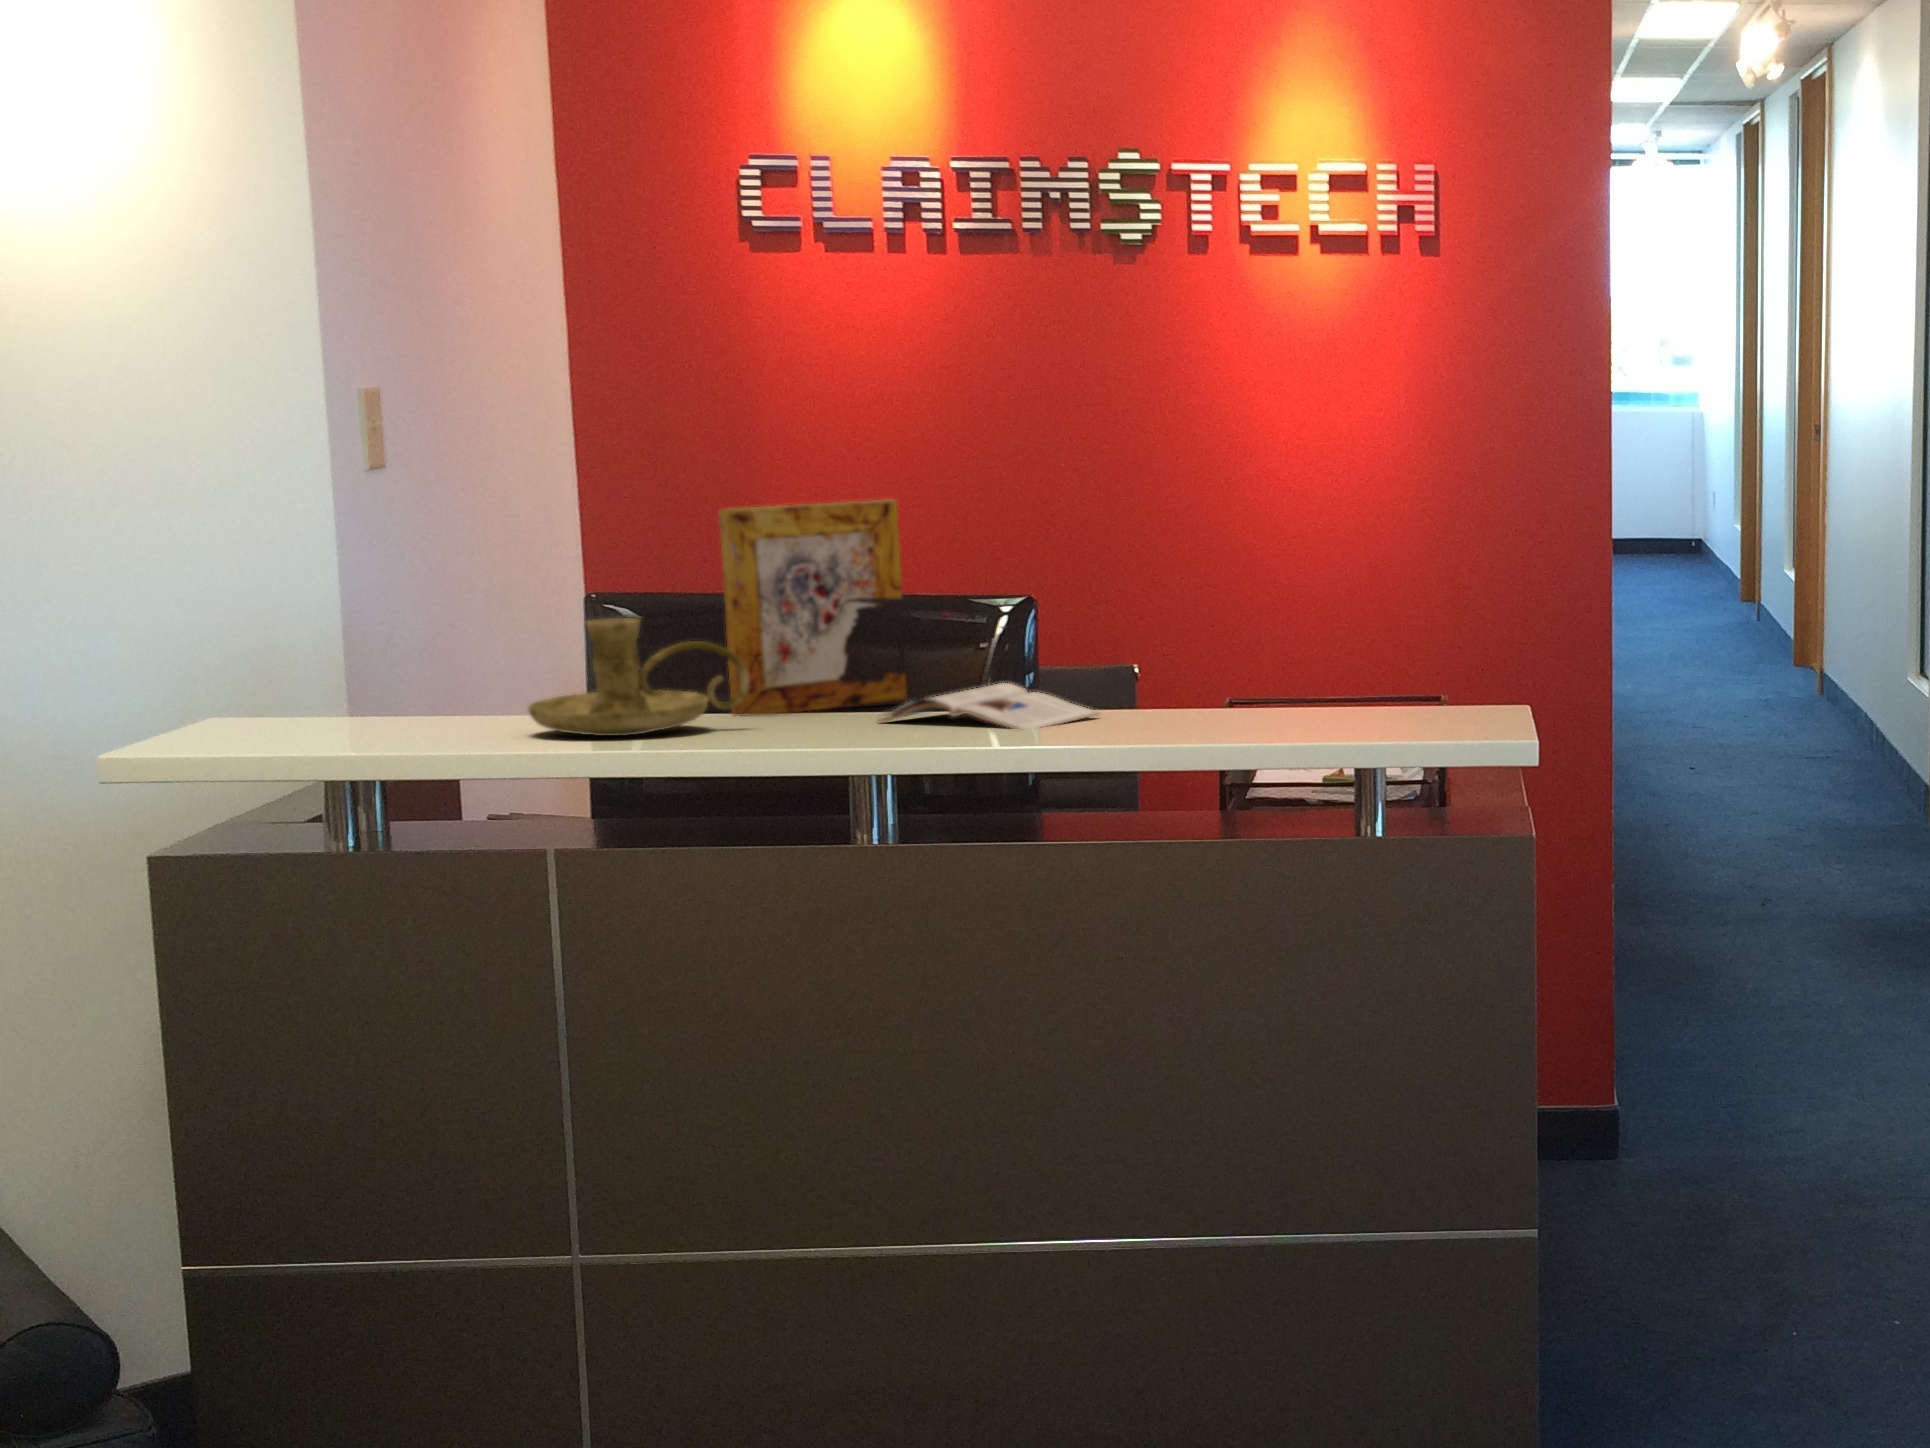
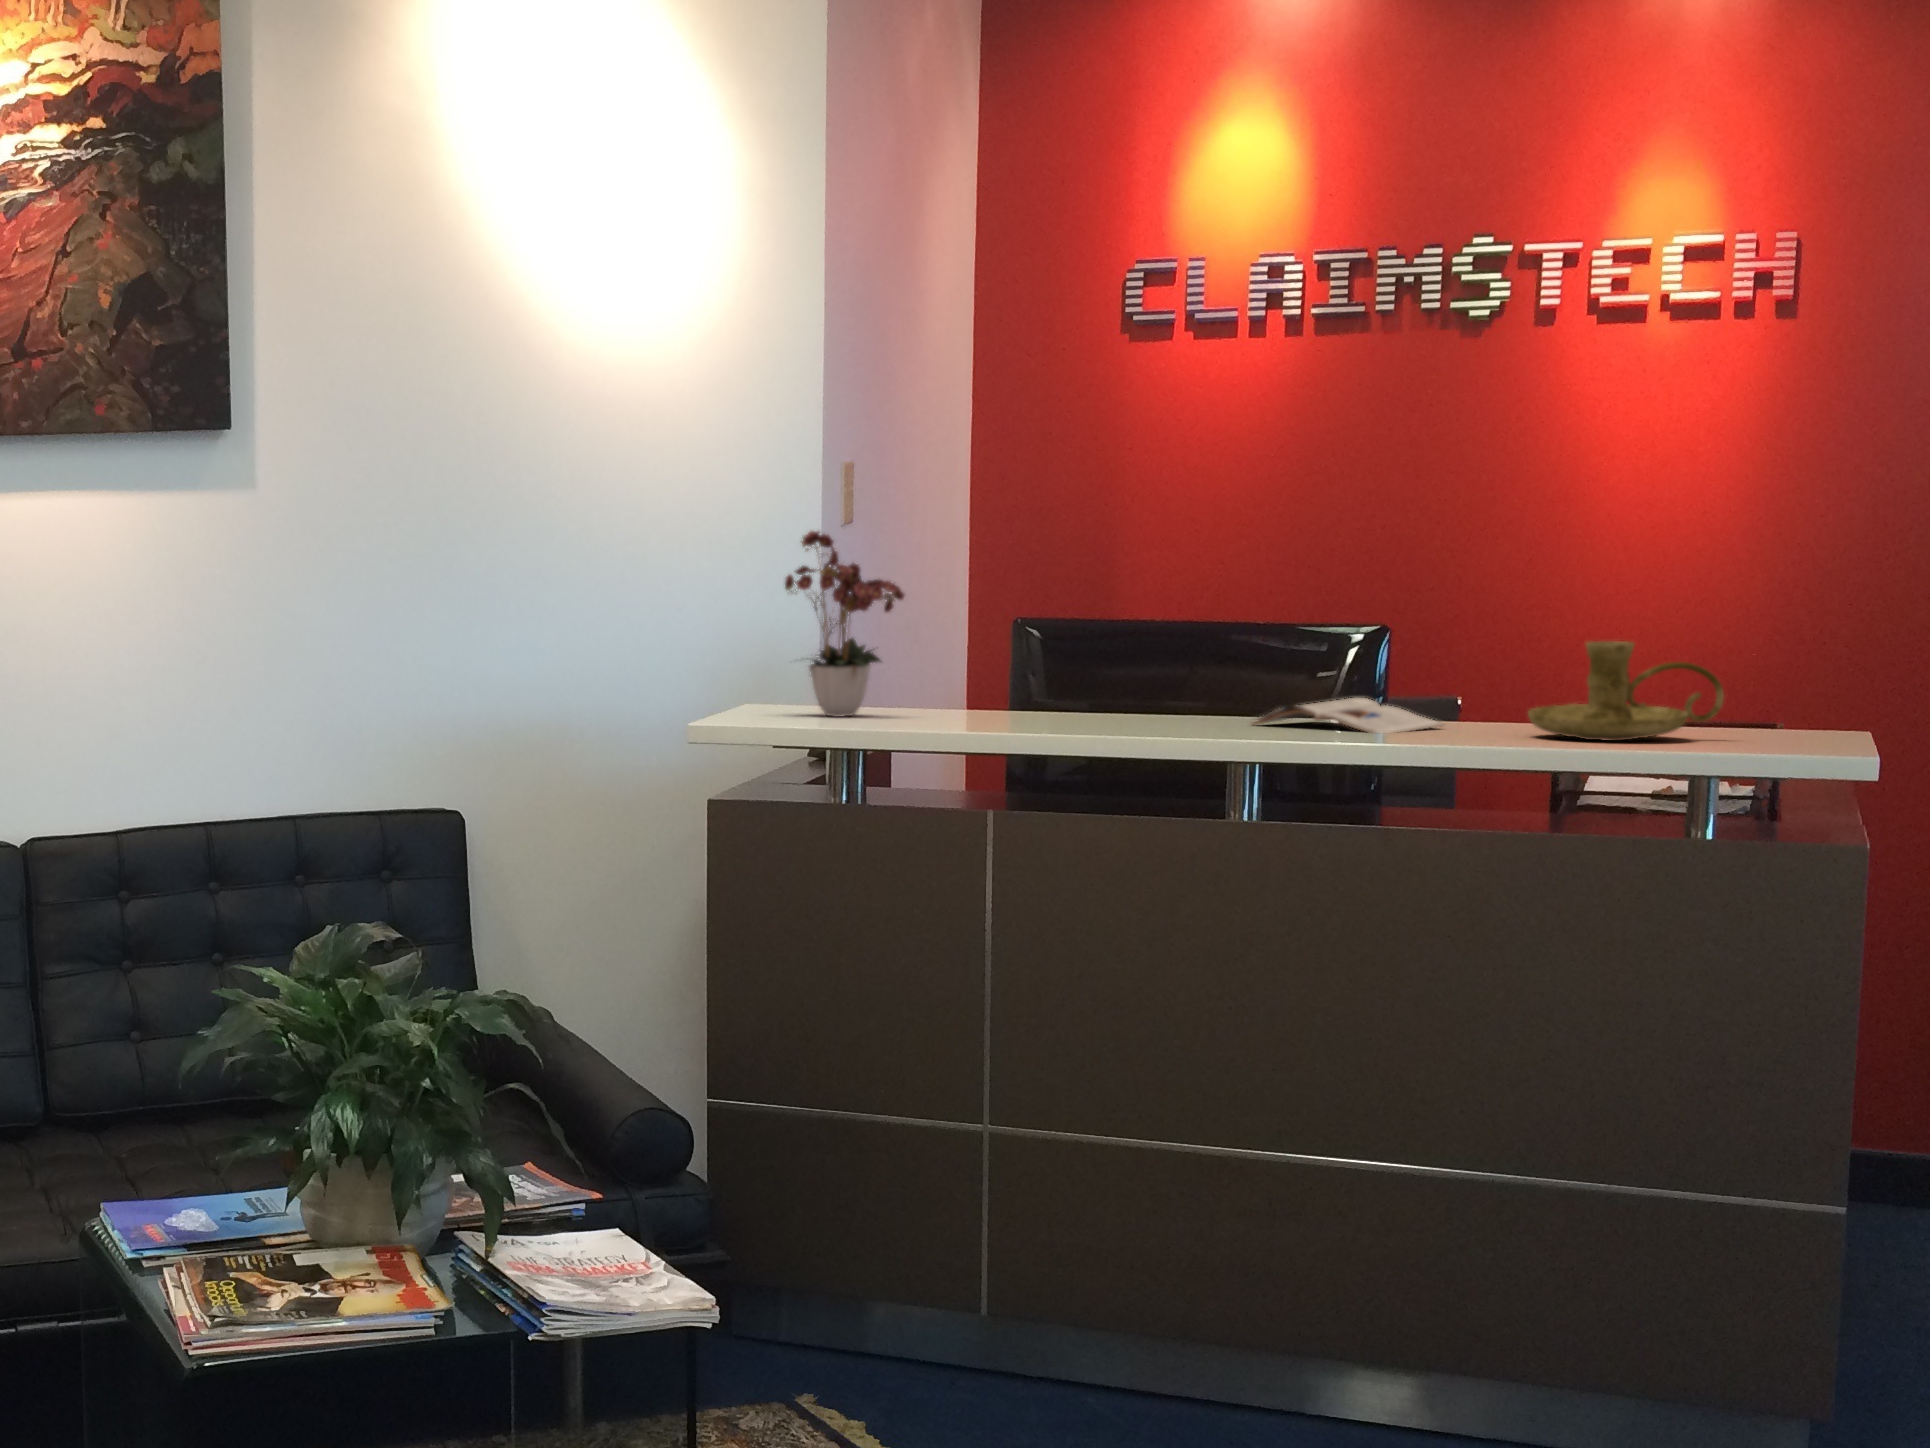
flower arrangement: none [237,471,436,732] -> present [785,531,904,717]
picture frame: present [719,499,907,716] -> none [1126,544,1273,720]
candle holder: present [528,618,749,736] -> present [1528,641,1724,741]

